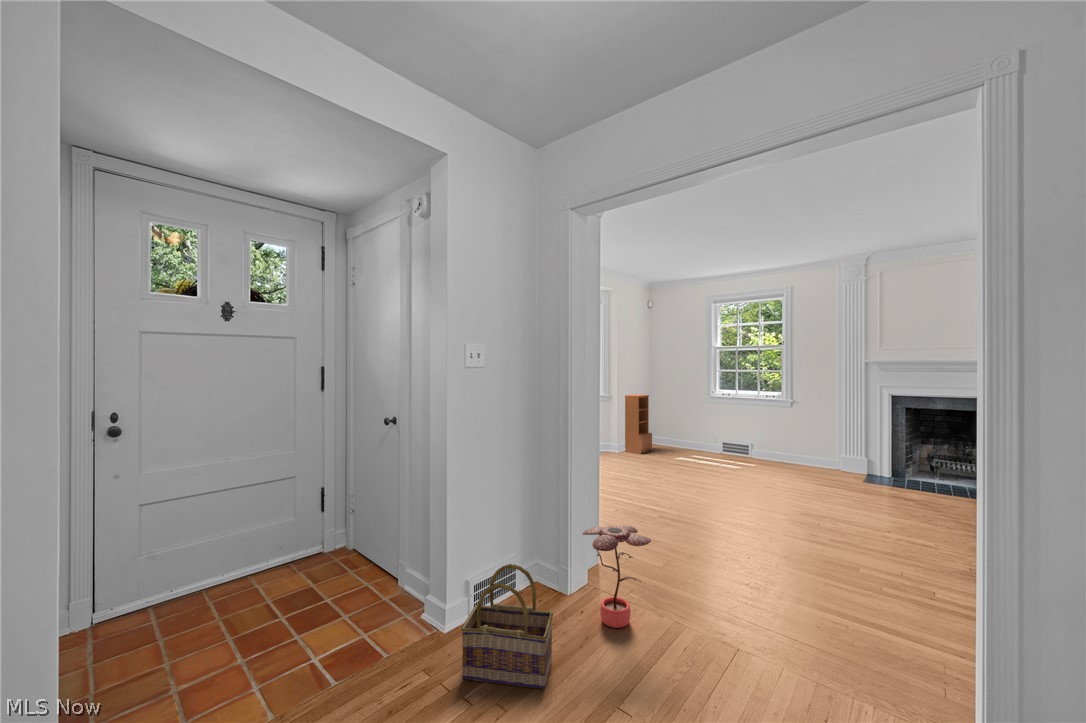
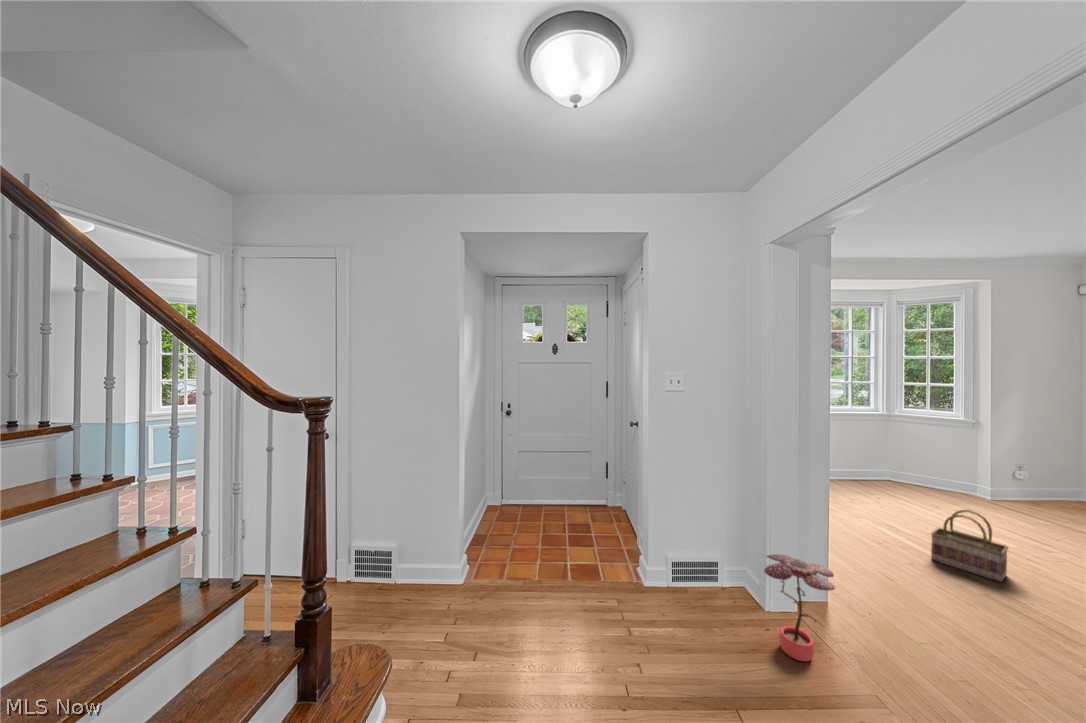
bookcase: present [625,394,652,454] -> none [991,427,1050,508]
basket: present [461,564,553,689] -> present [931,510,1008,582]

